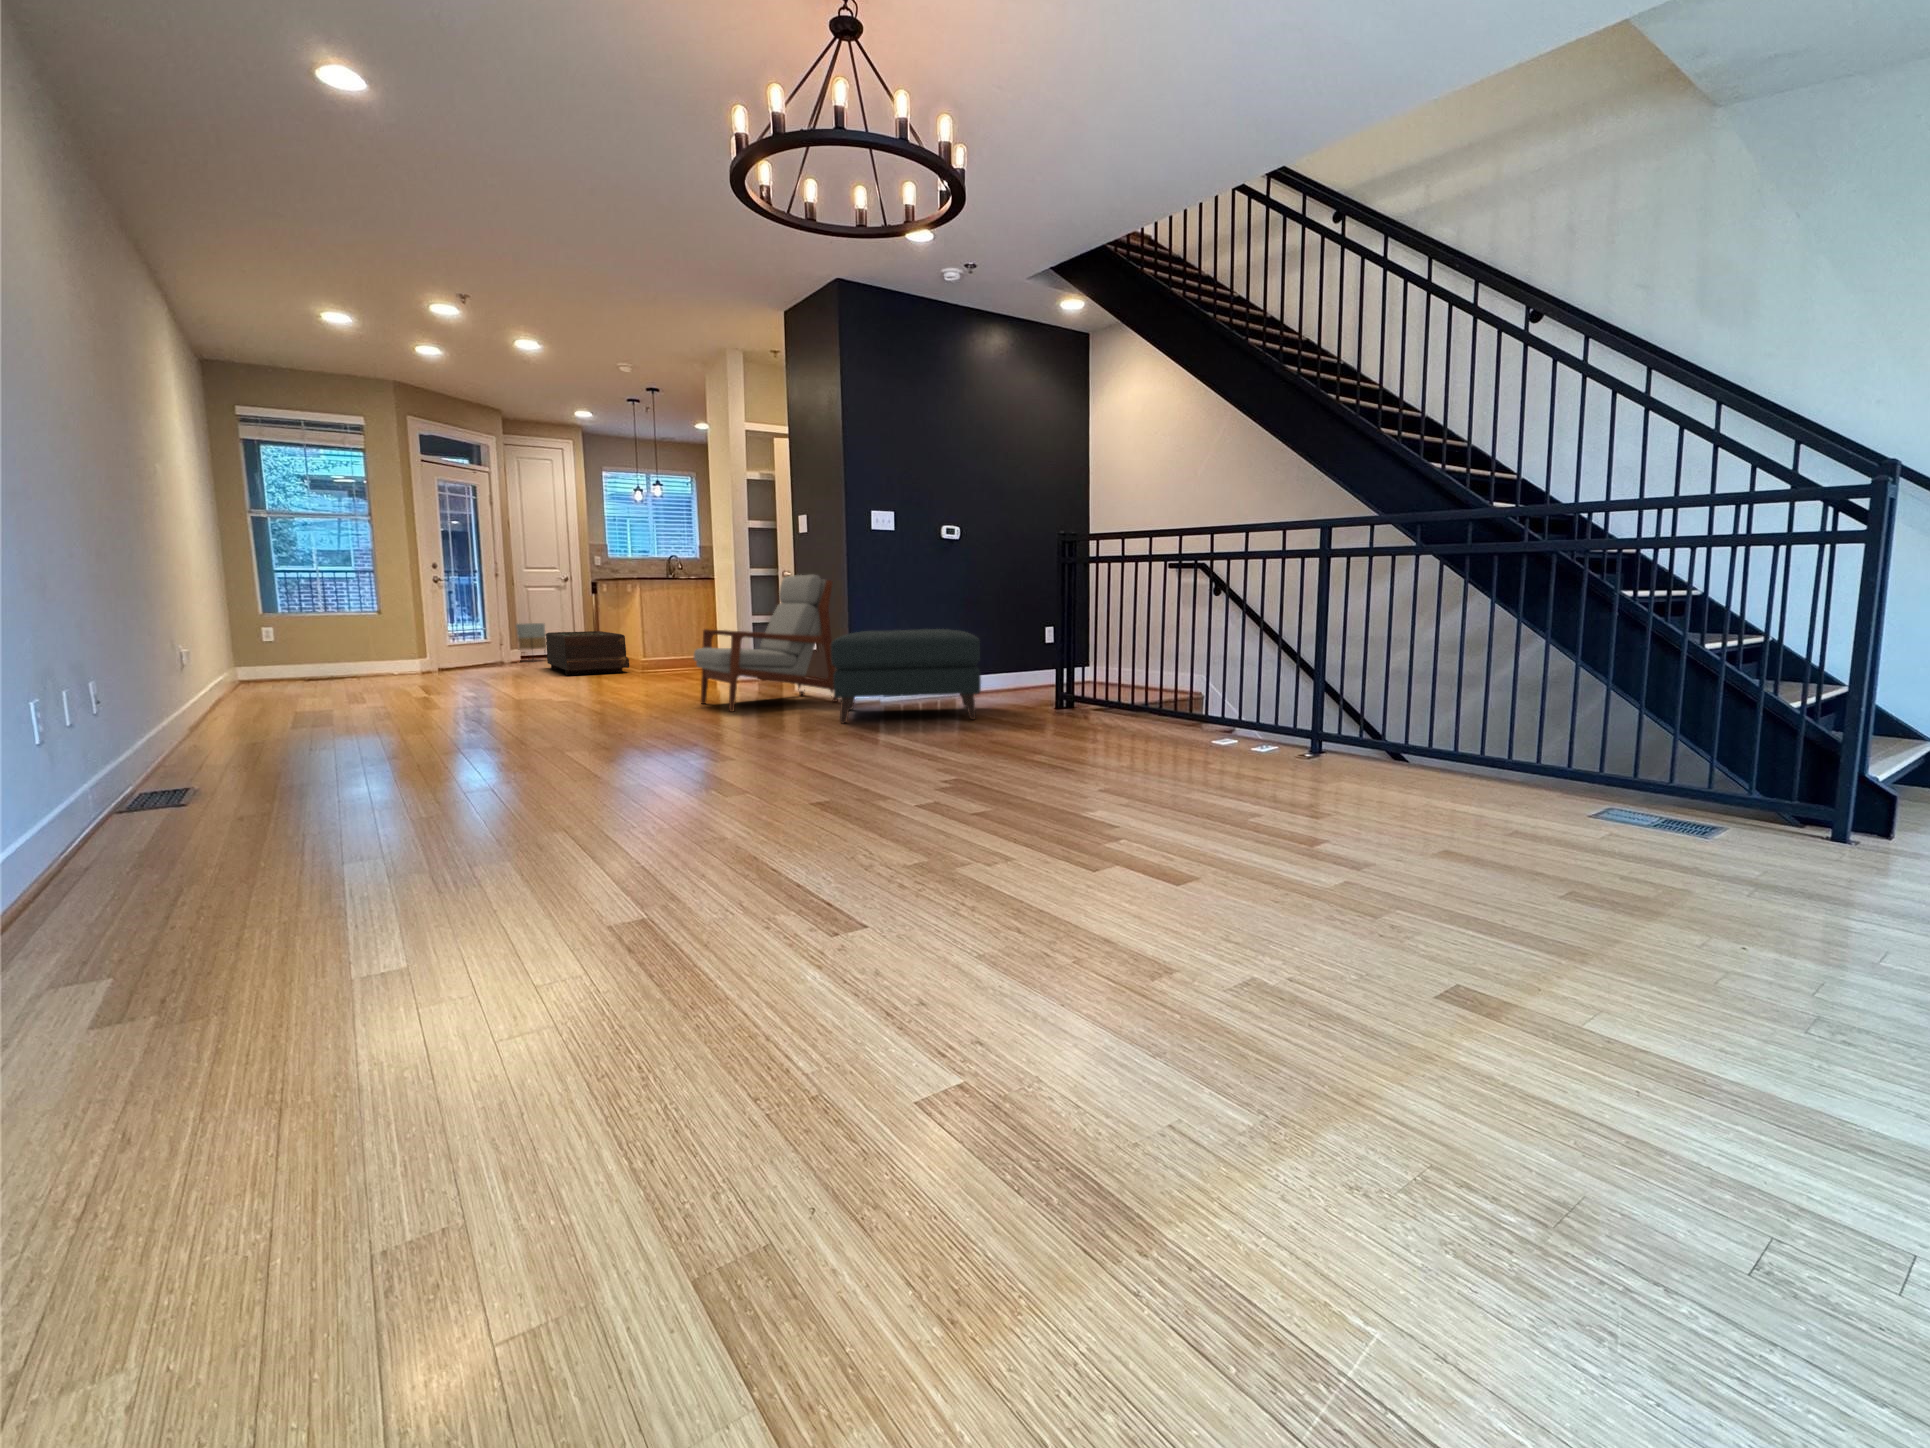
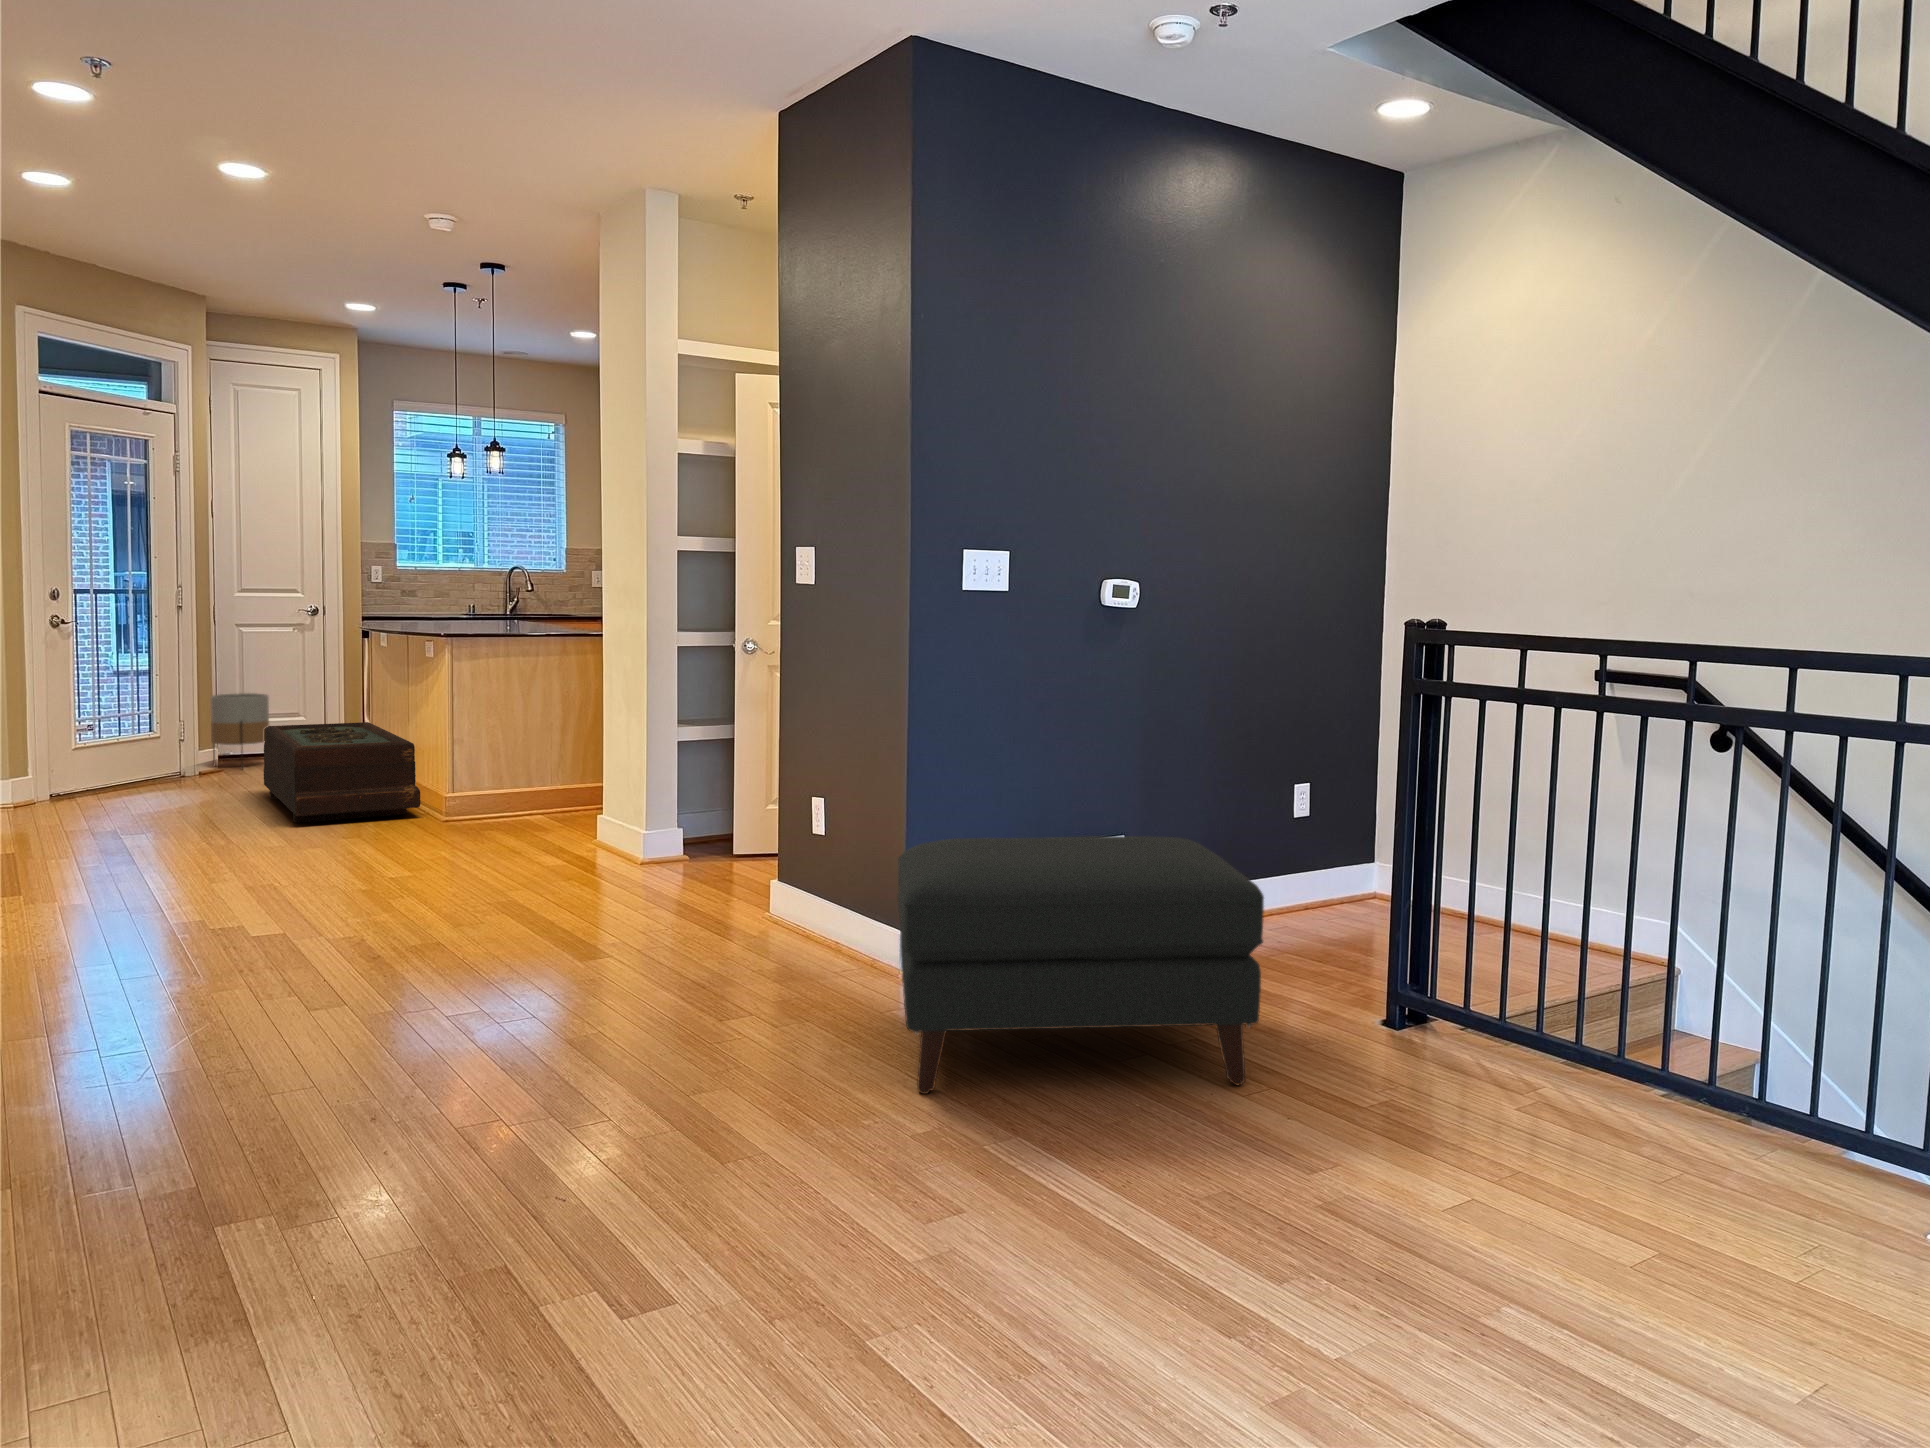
armchair: present [694,575,838,712] -> none [558,677,876,1013]

